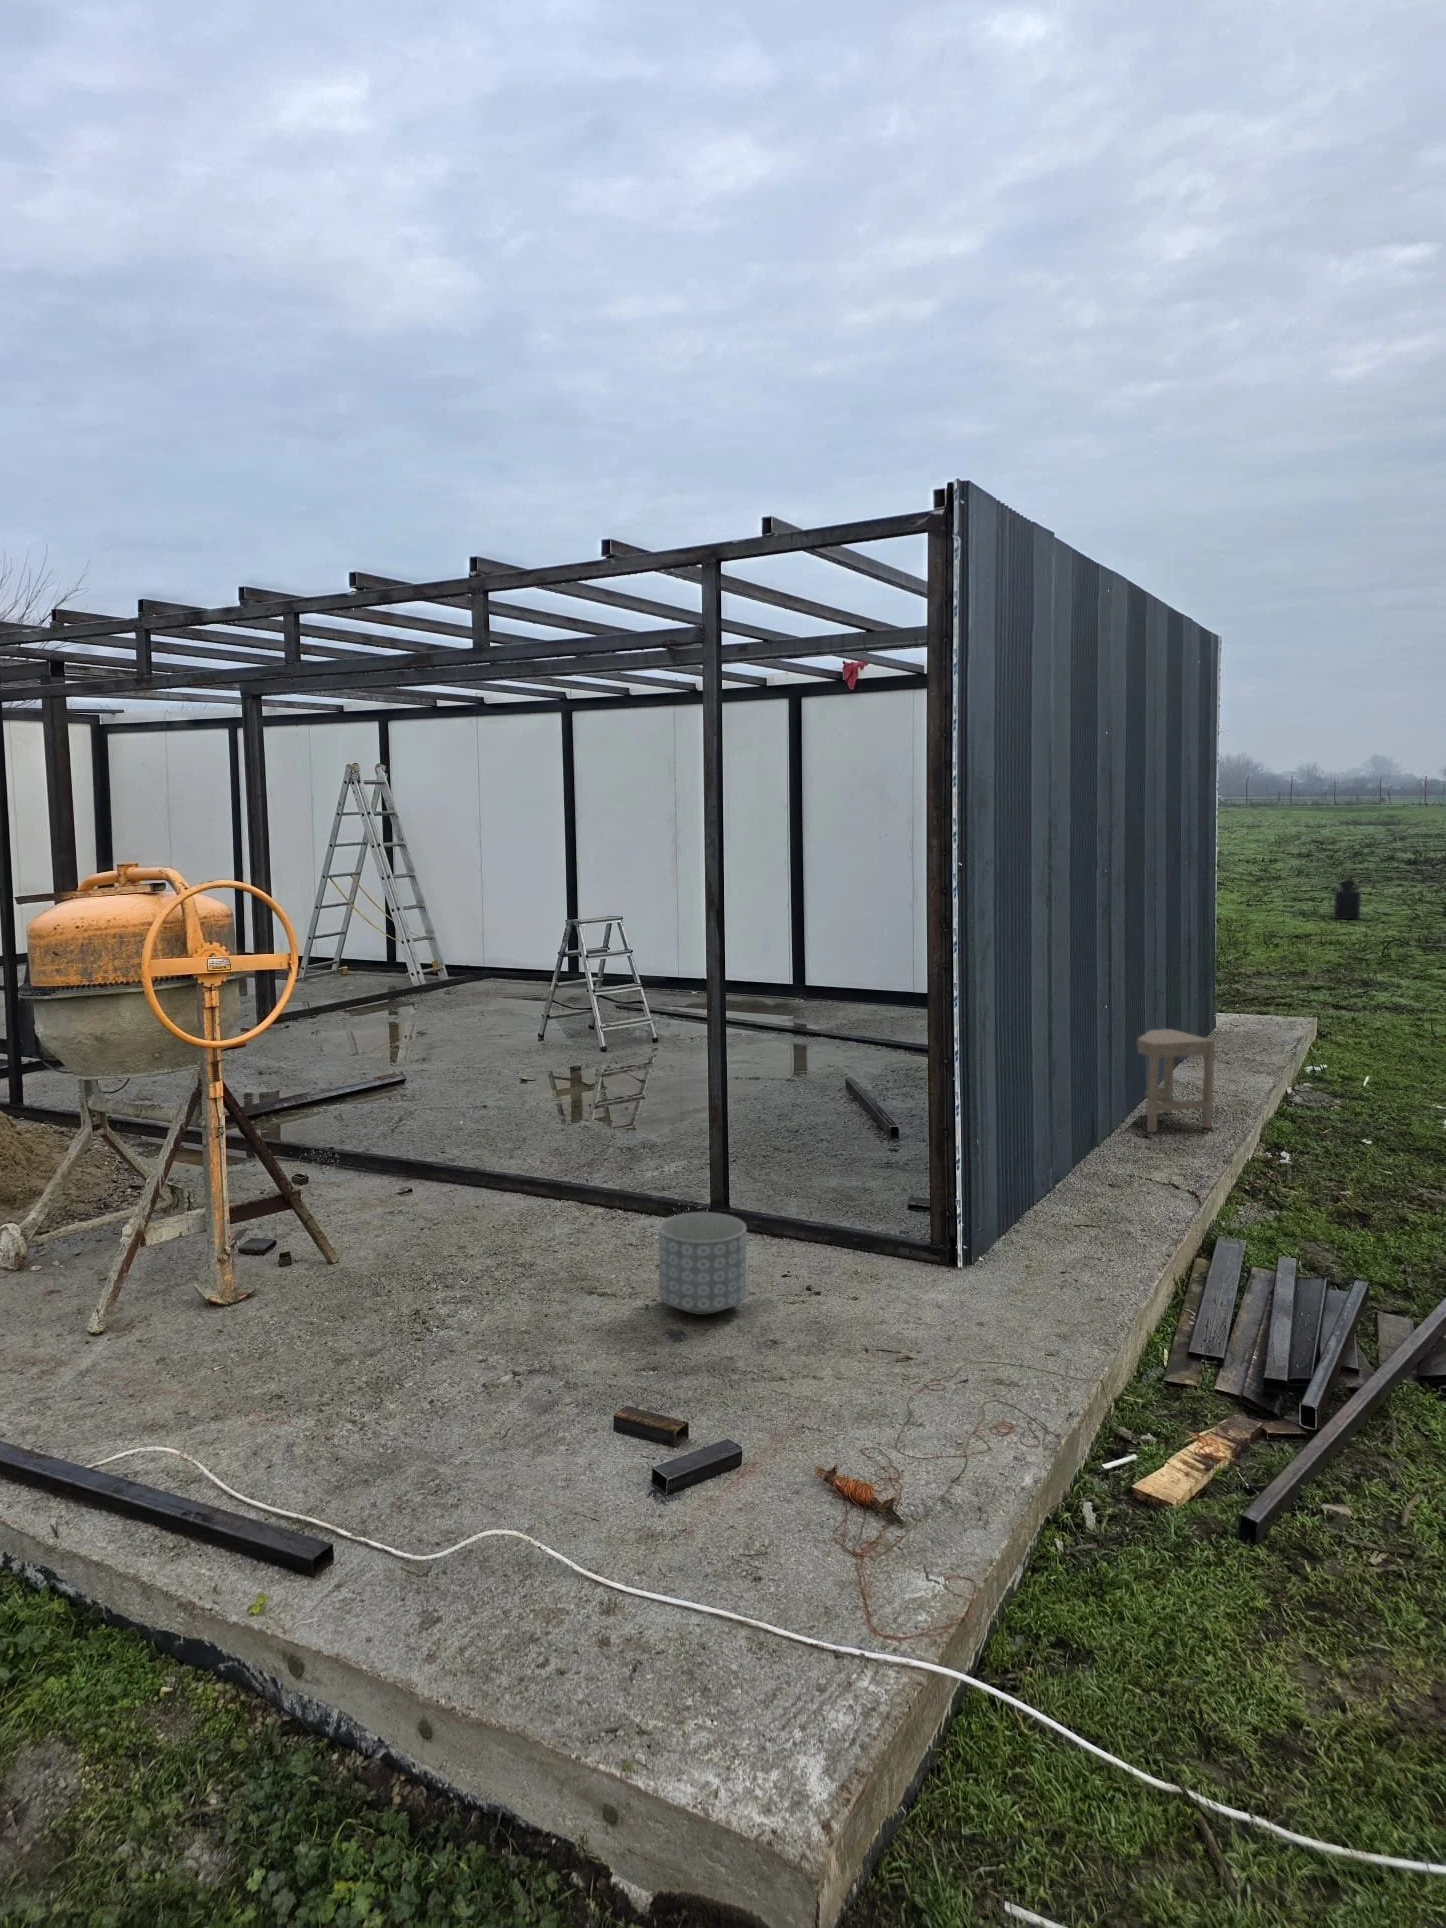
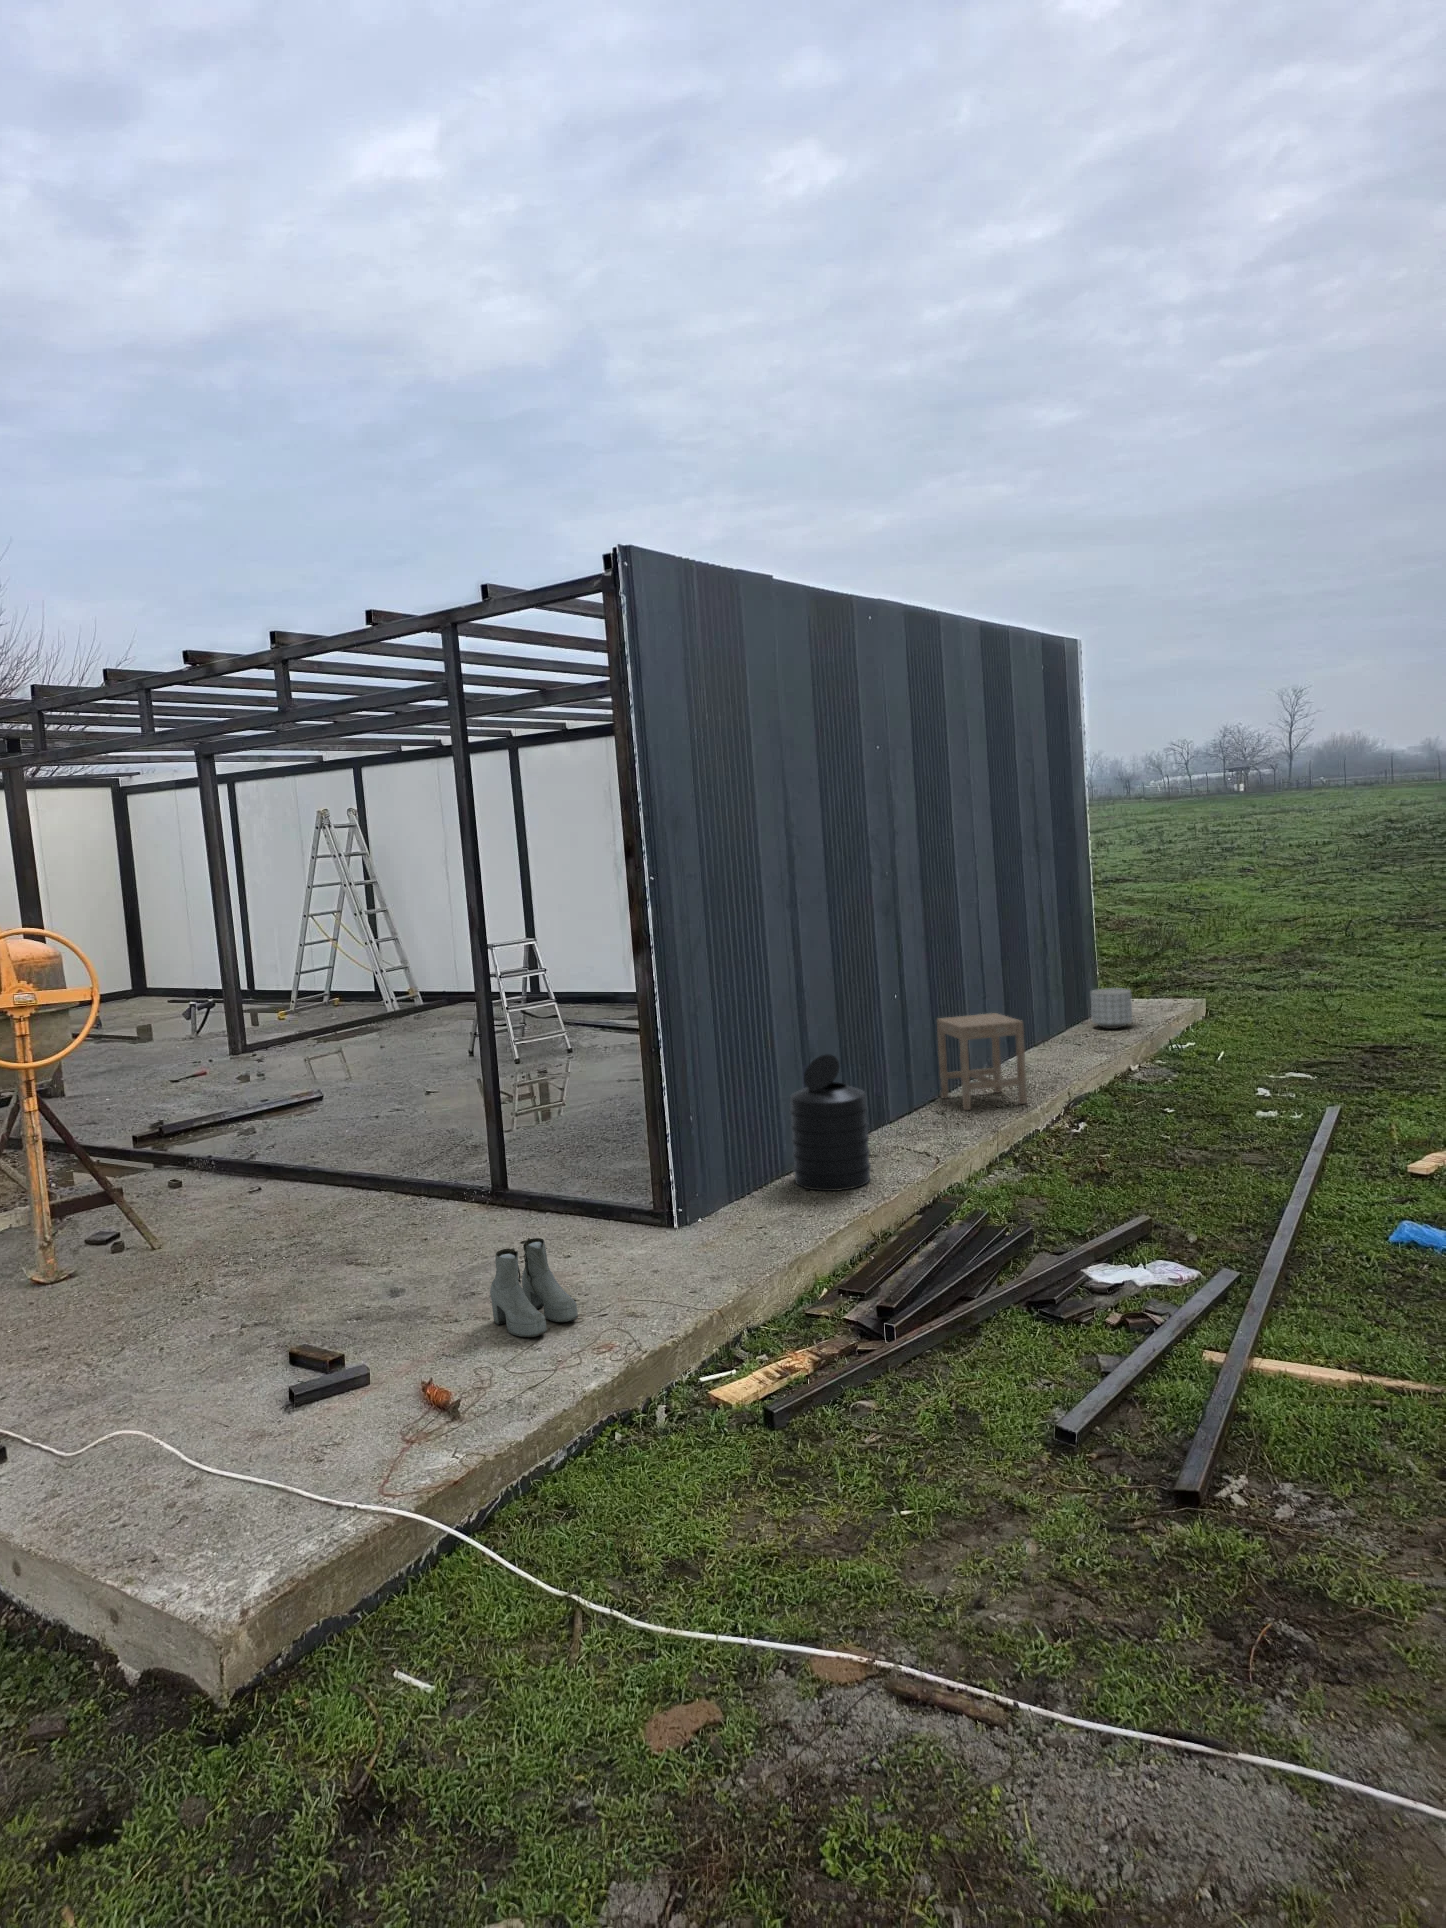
trash can: present [1333,879,1361,919] -> present [790,1055,871,1191]
planter: present [659,1212,746,1315] -> present [1090,988,1132,1029]
boots: none [824,1282,931,1404] -> present [490,1238,578,1337]

